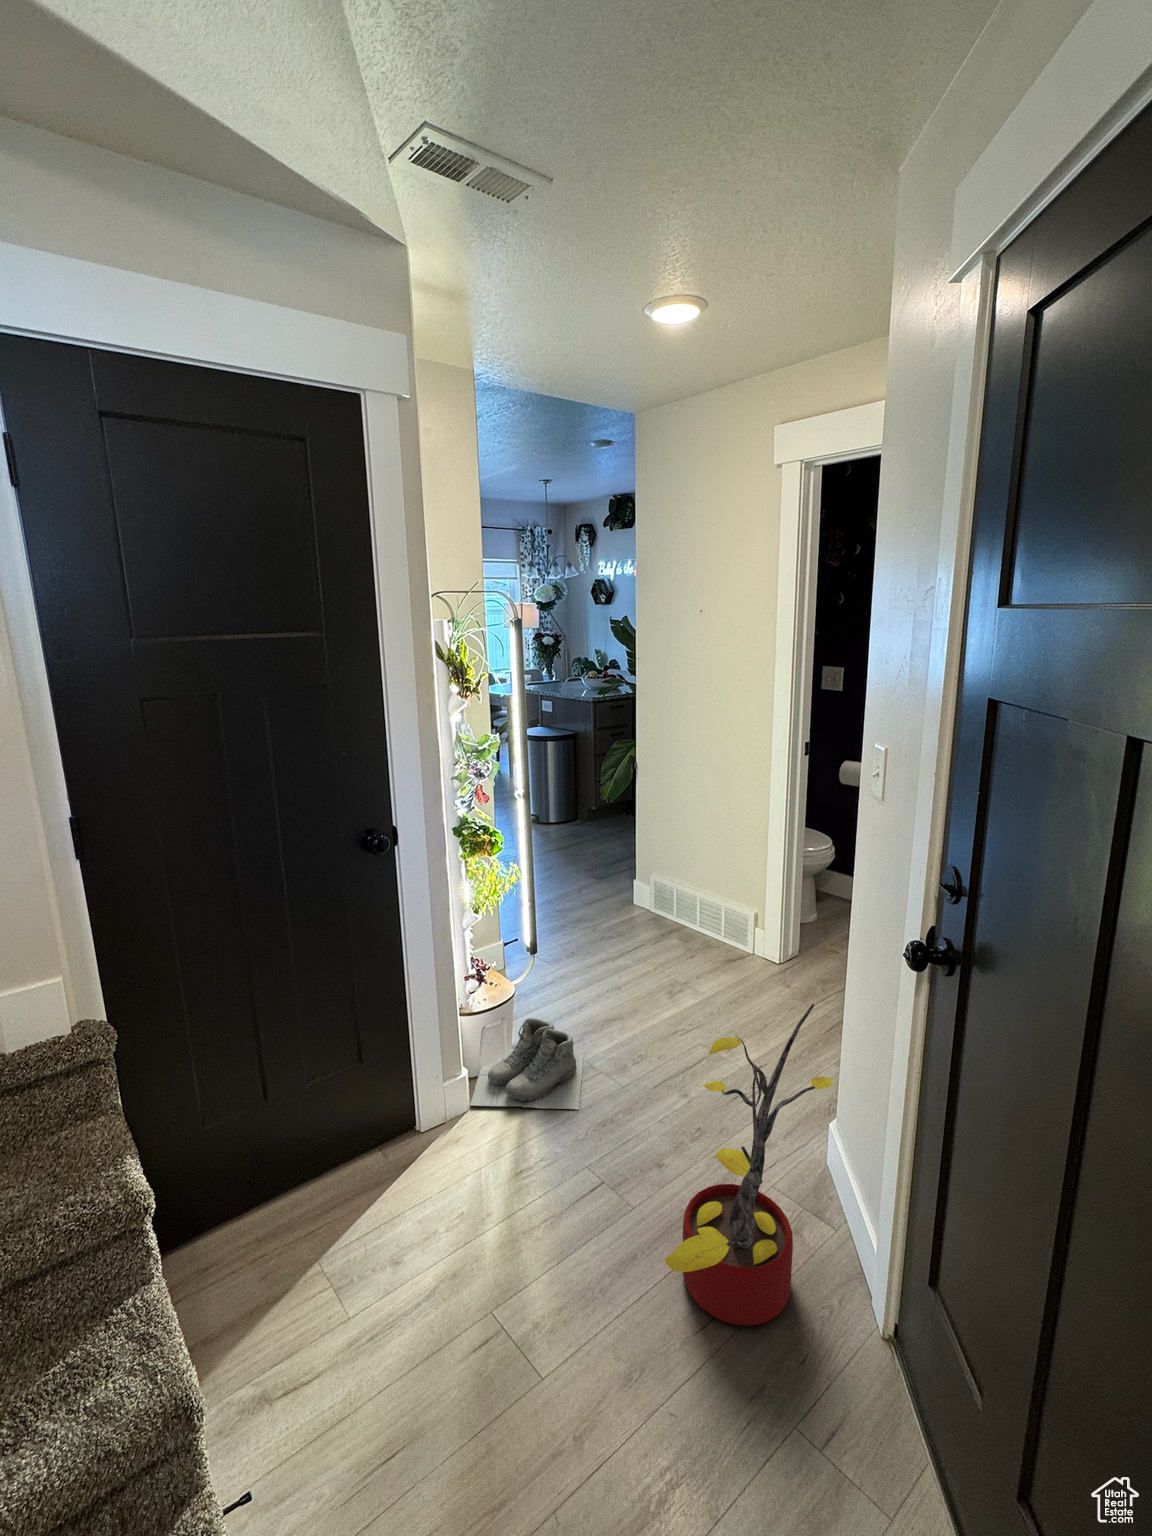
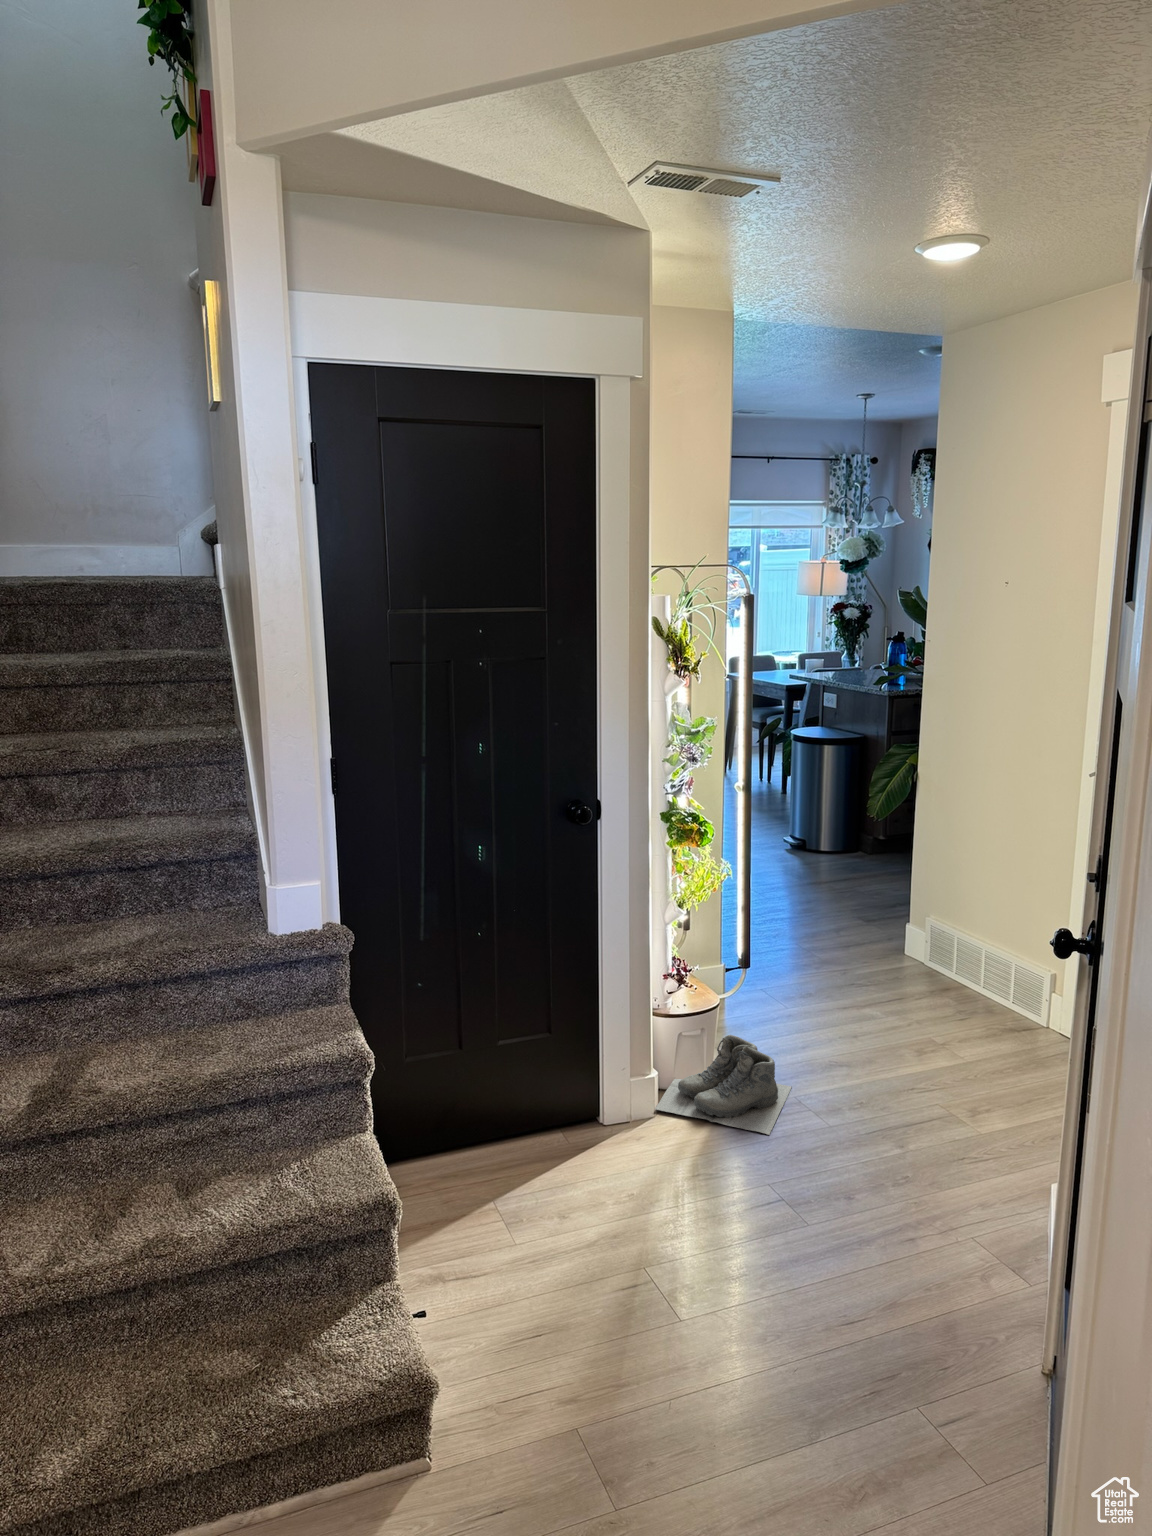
decorative plant: present [664,1004,834,1325] -> none [784,1029,1036,1336]

